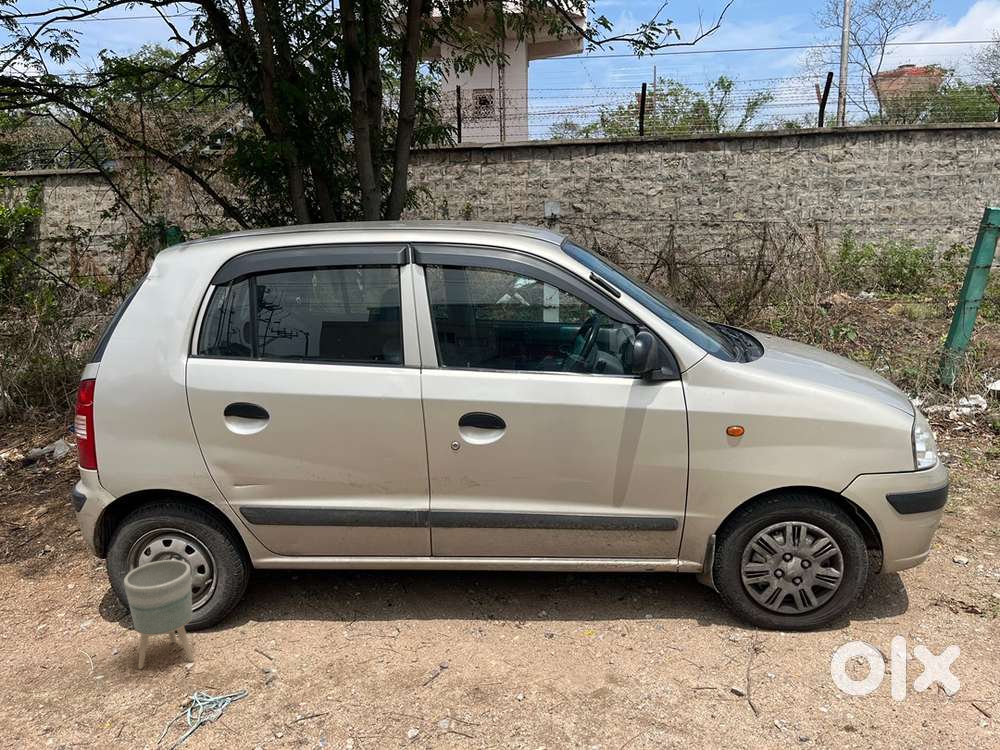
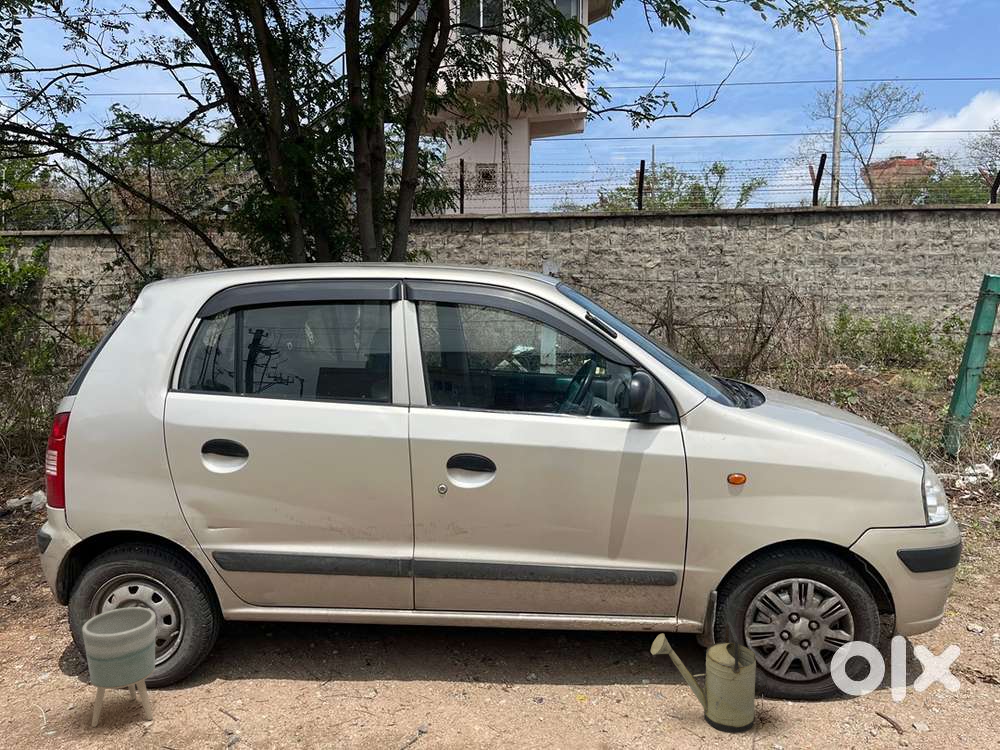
watering can: none [654,563,761,662] -> present [651,622,767,733]

